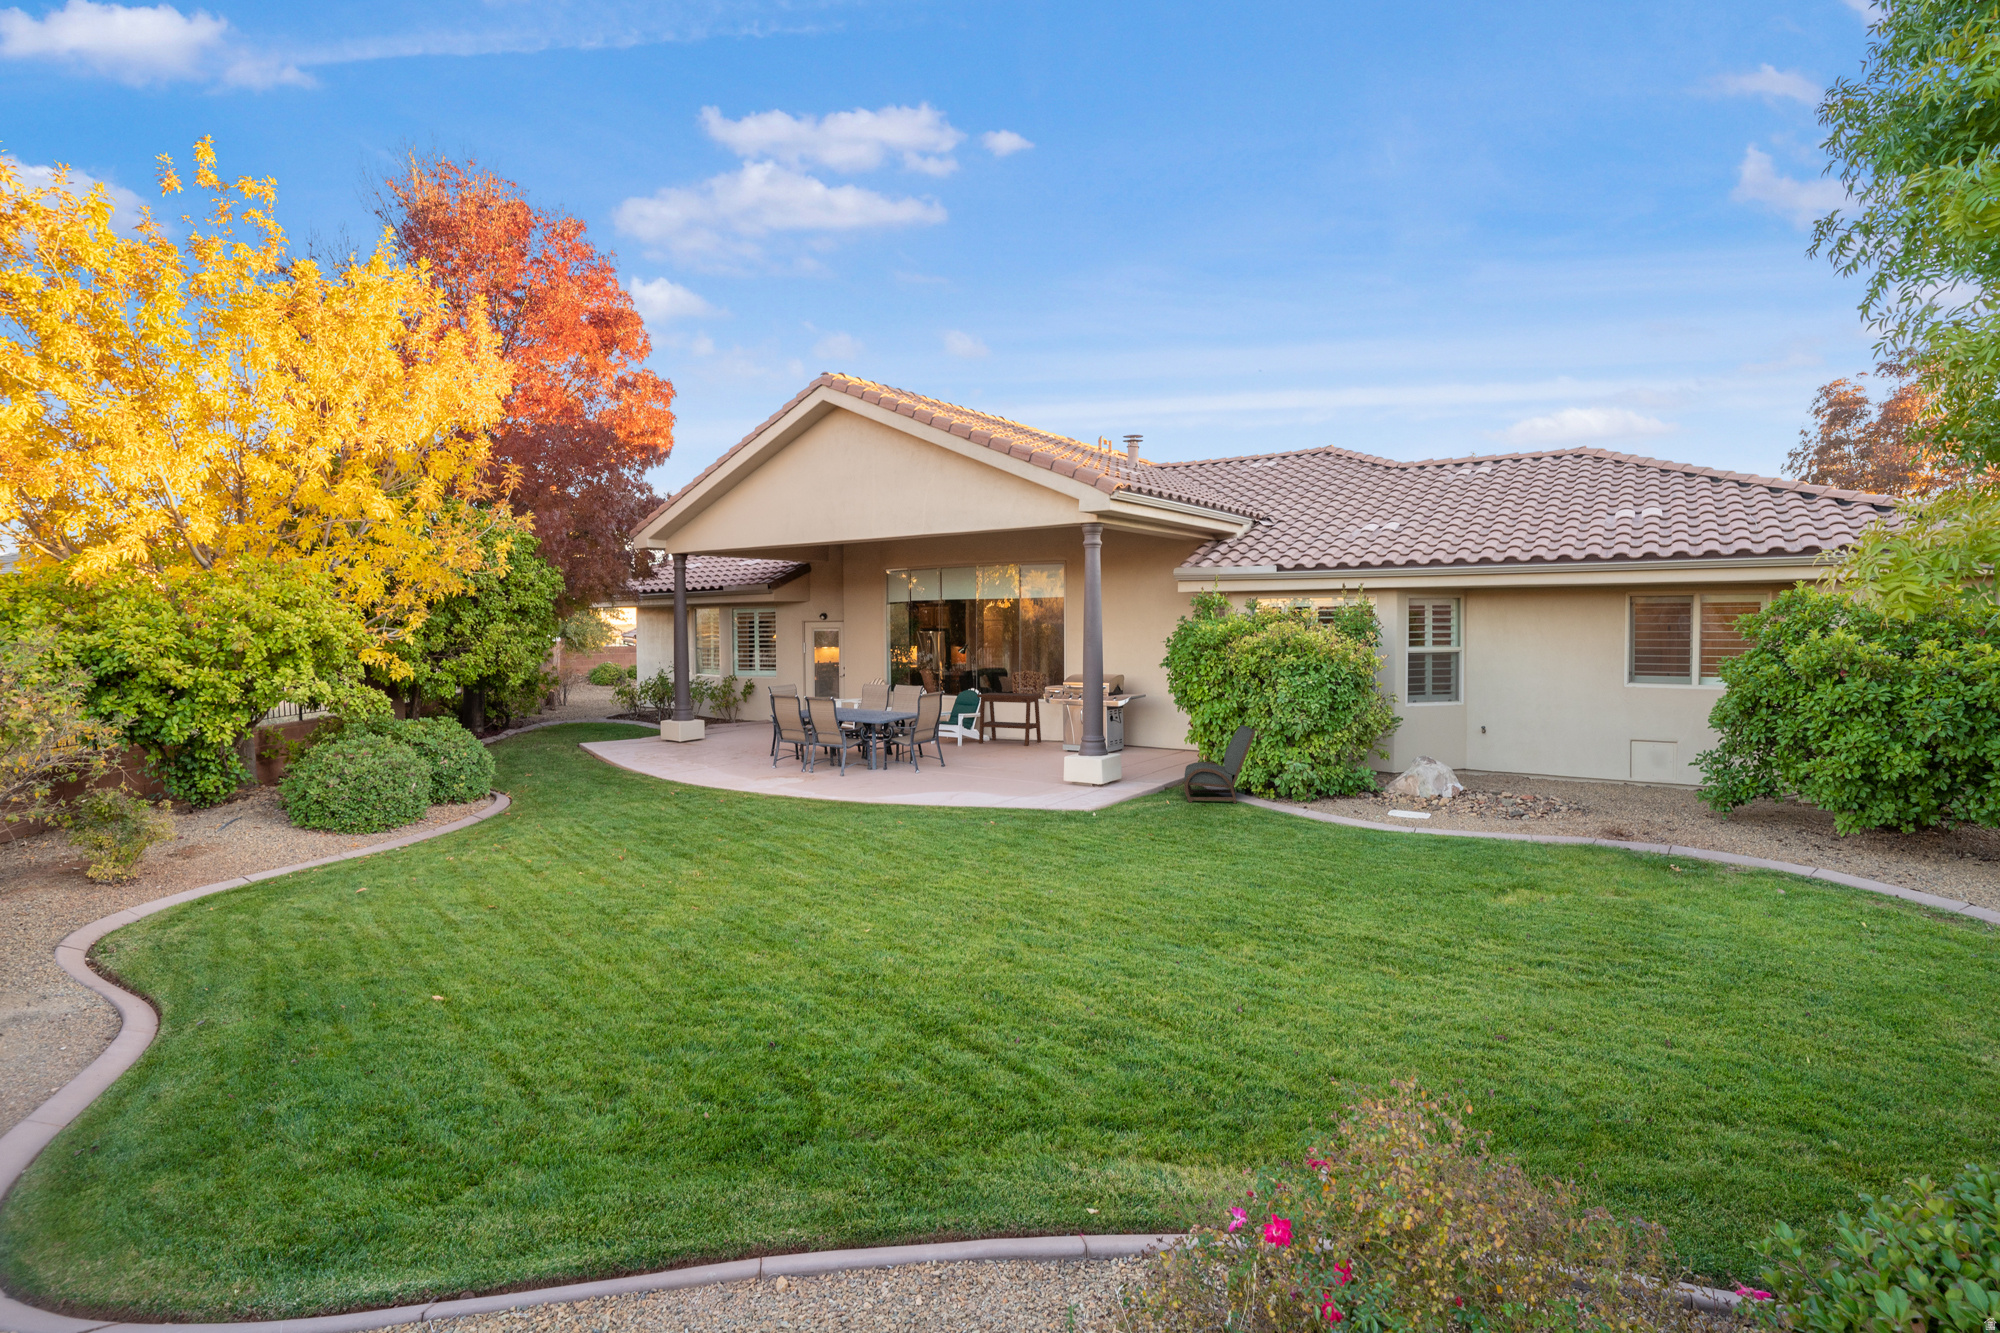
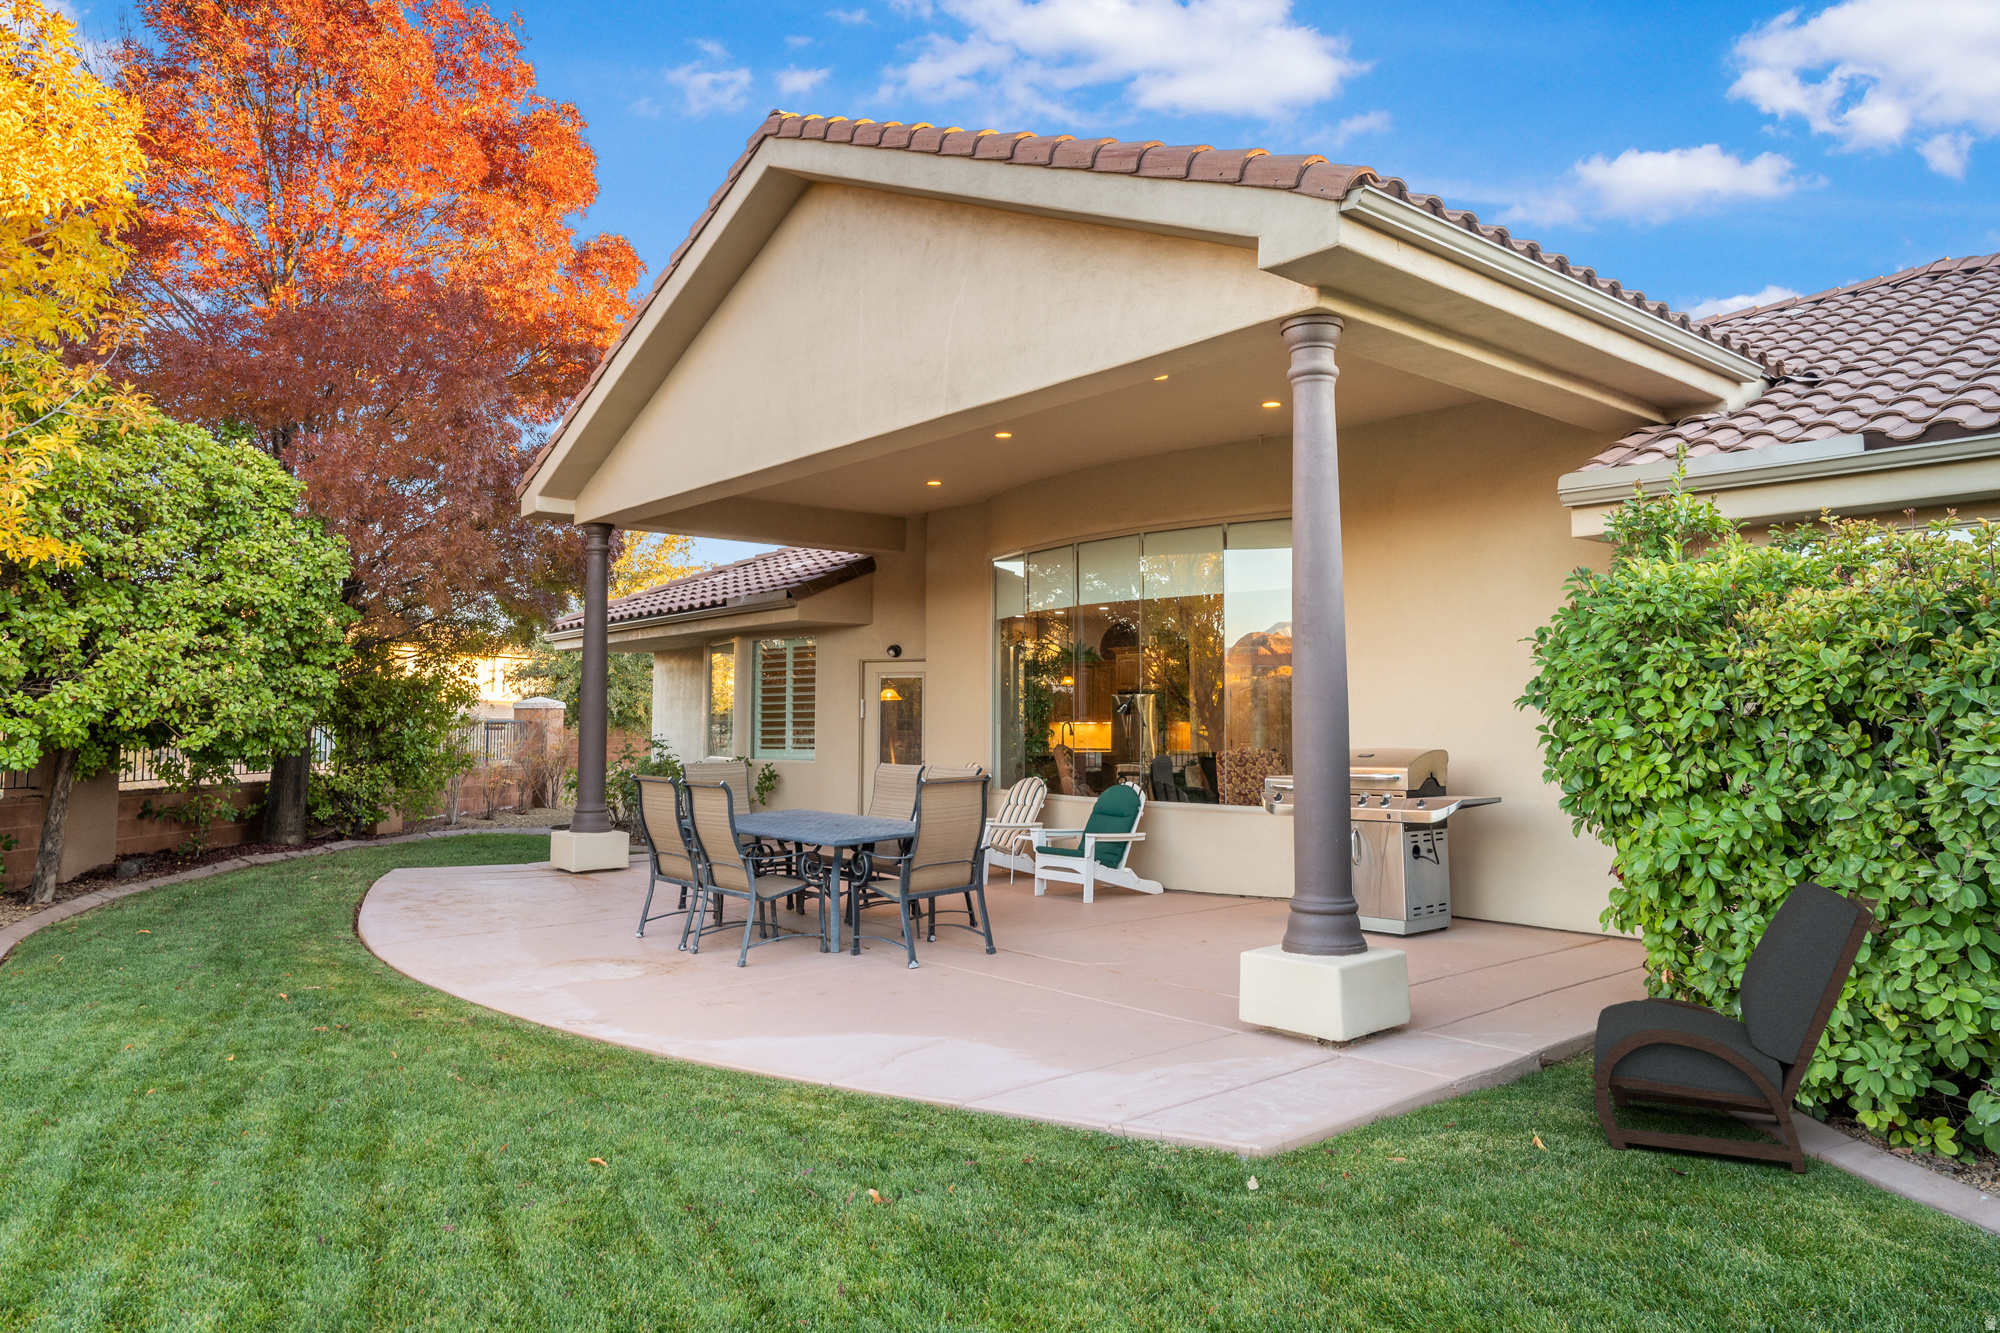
side table: present [977,693,1042,746] -> none [1130,791,1265,906]

